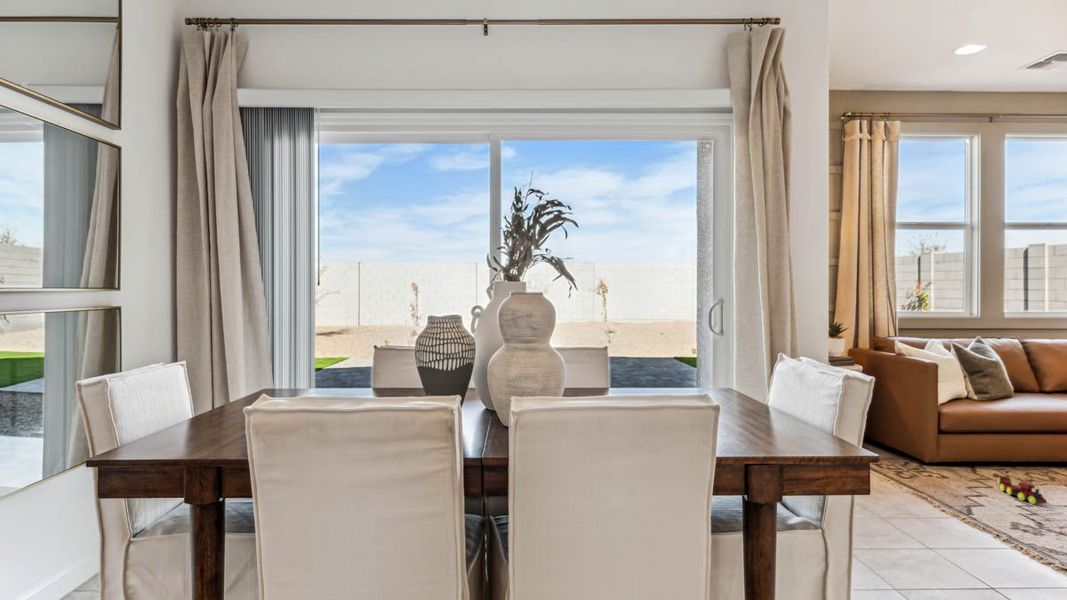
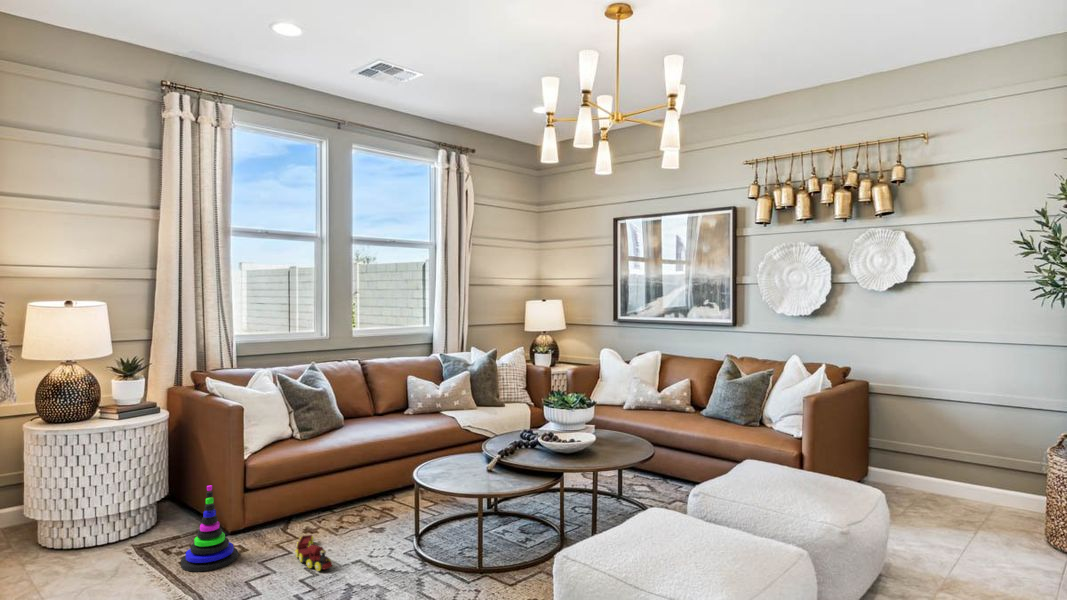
stacking toy: none [898,420,944,483] -> present [181,485,238,572]

